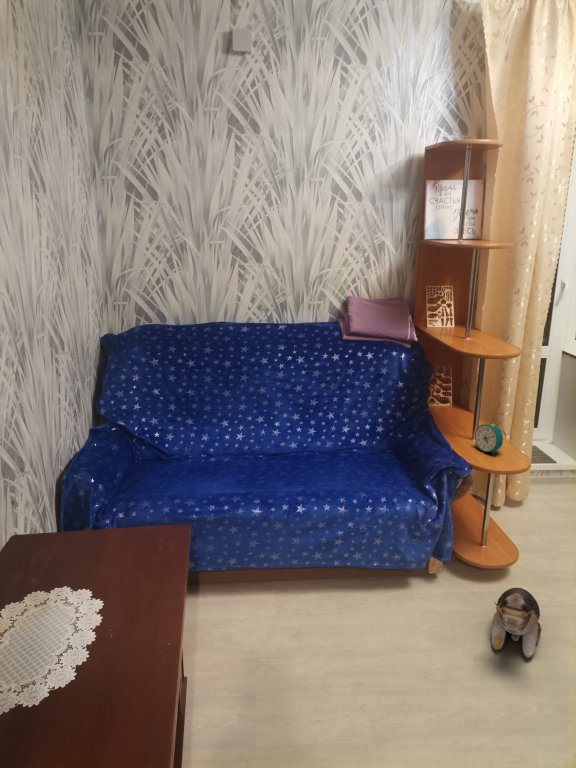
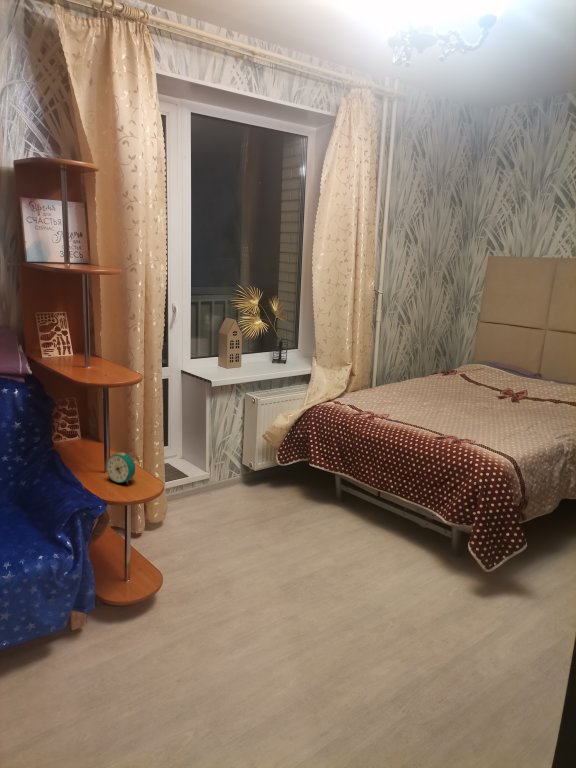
plush toy: present [492,588,541,658] -> none [145,614,194,689]

